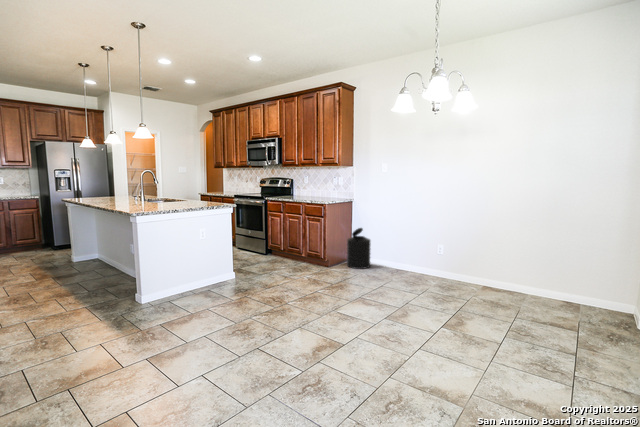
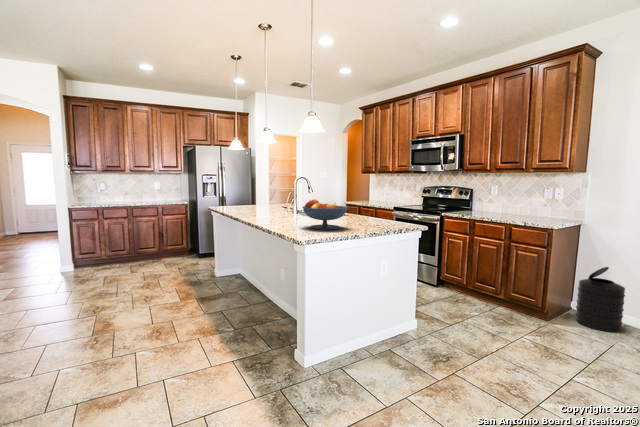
fruit bowl: none [134,188,171,209] -> present [303,199,348,230]

